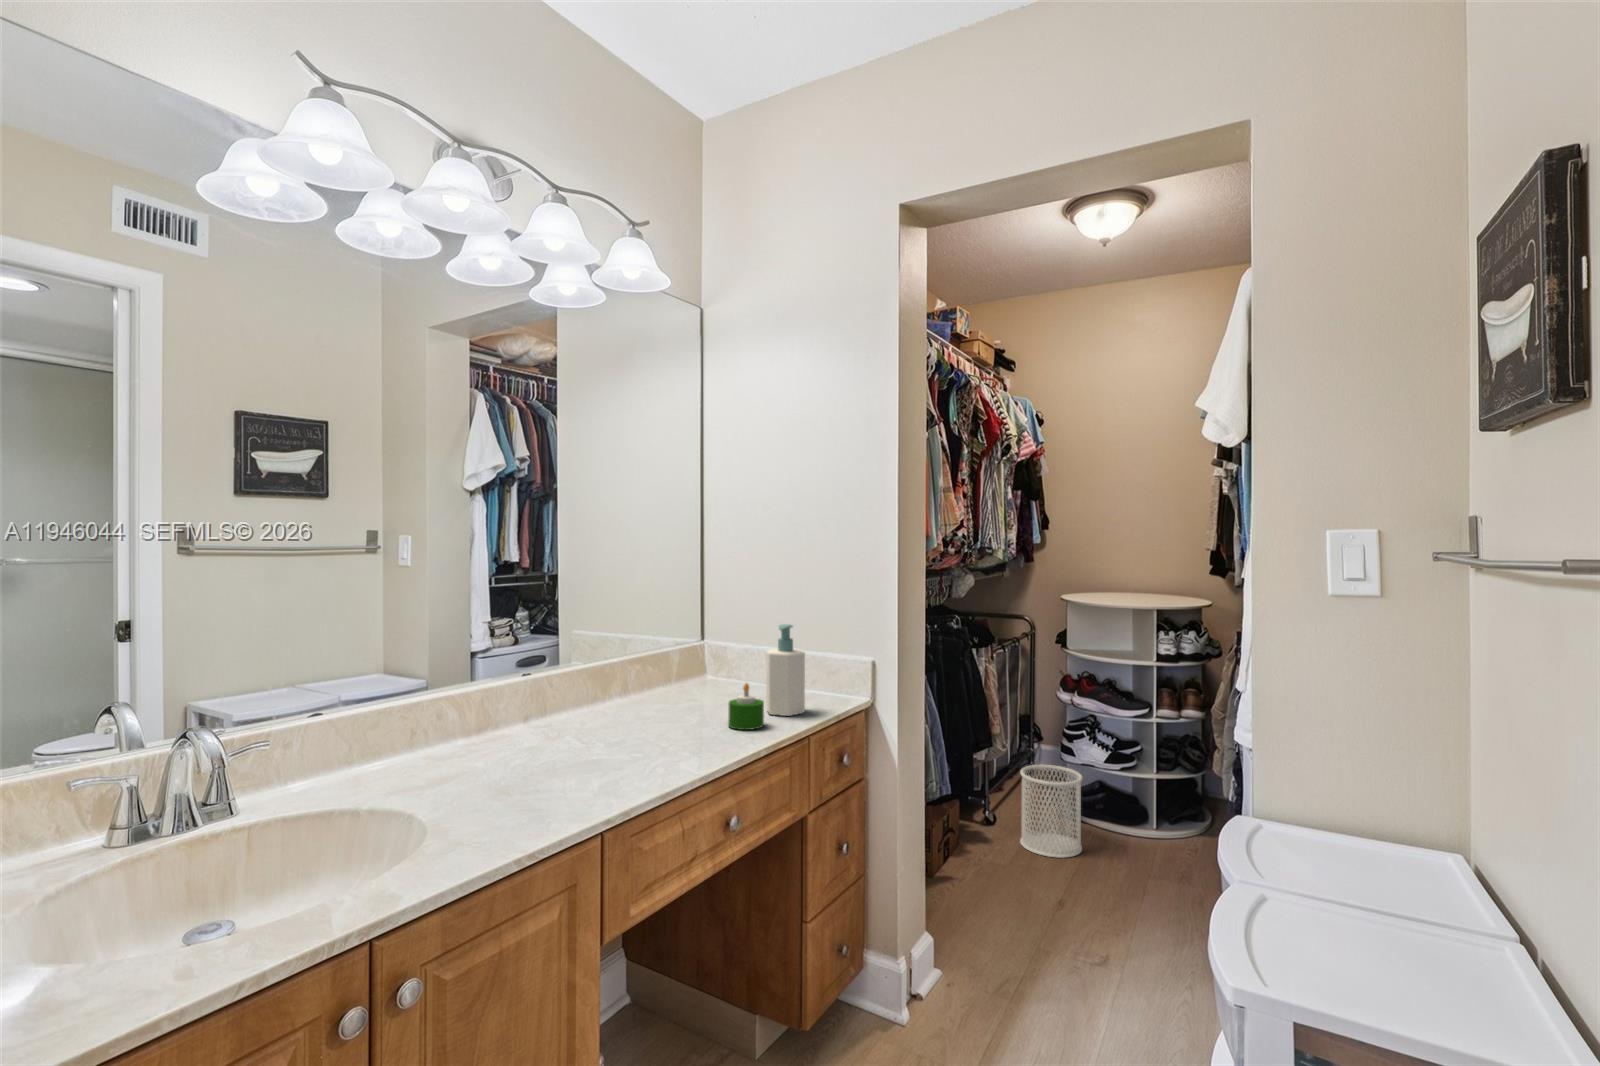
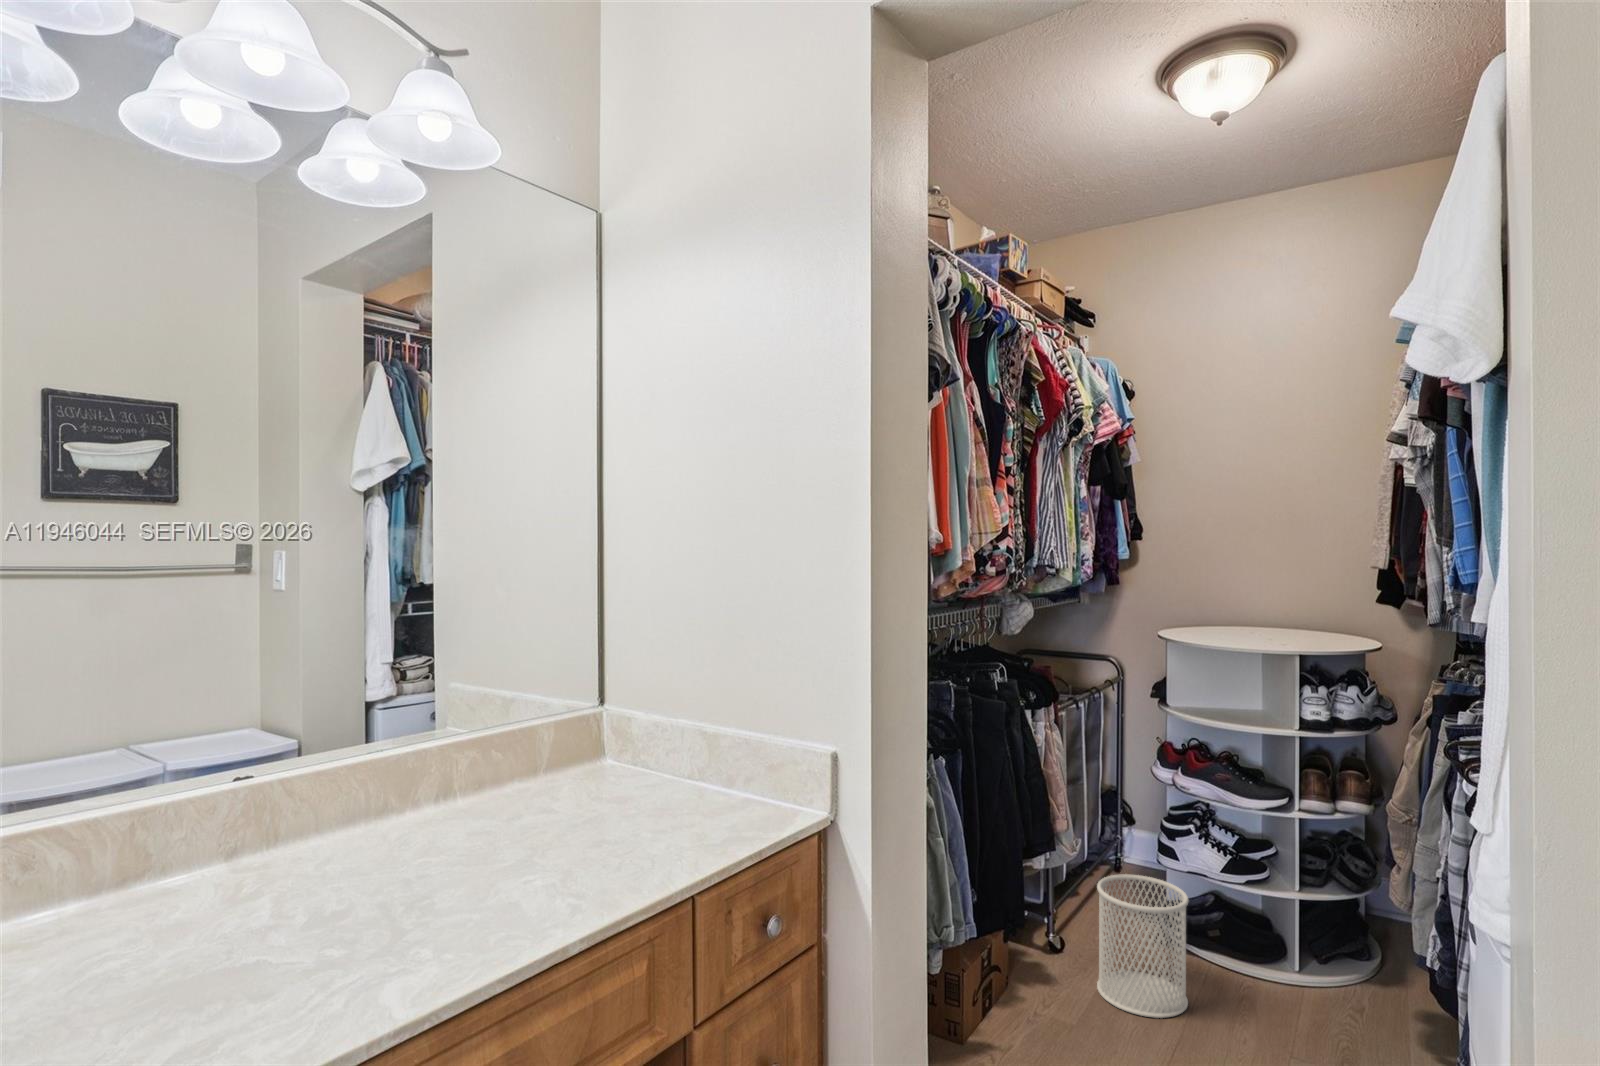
soap bottle: present [766,624,805,716] -> none [652,693,713,847]
candle: present [728,683,764,730] -> none [568,797,629,880]

